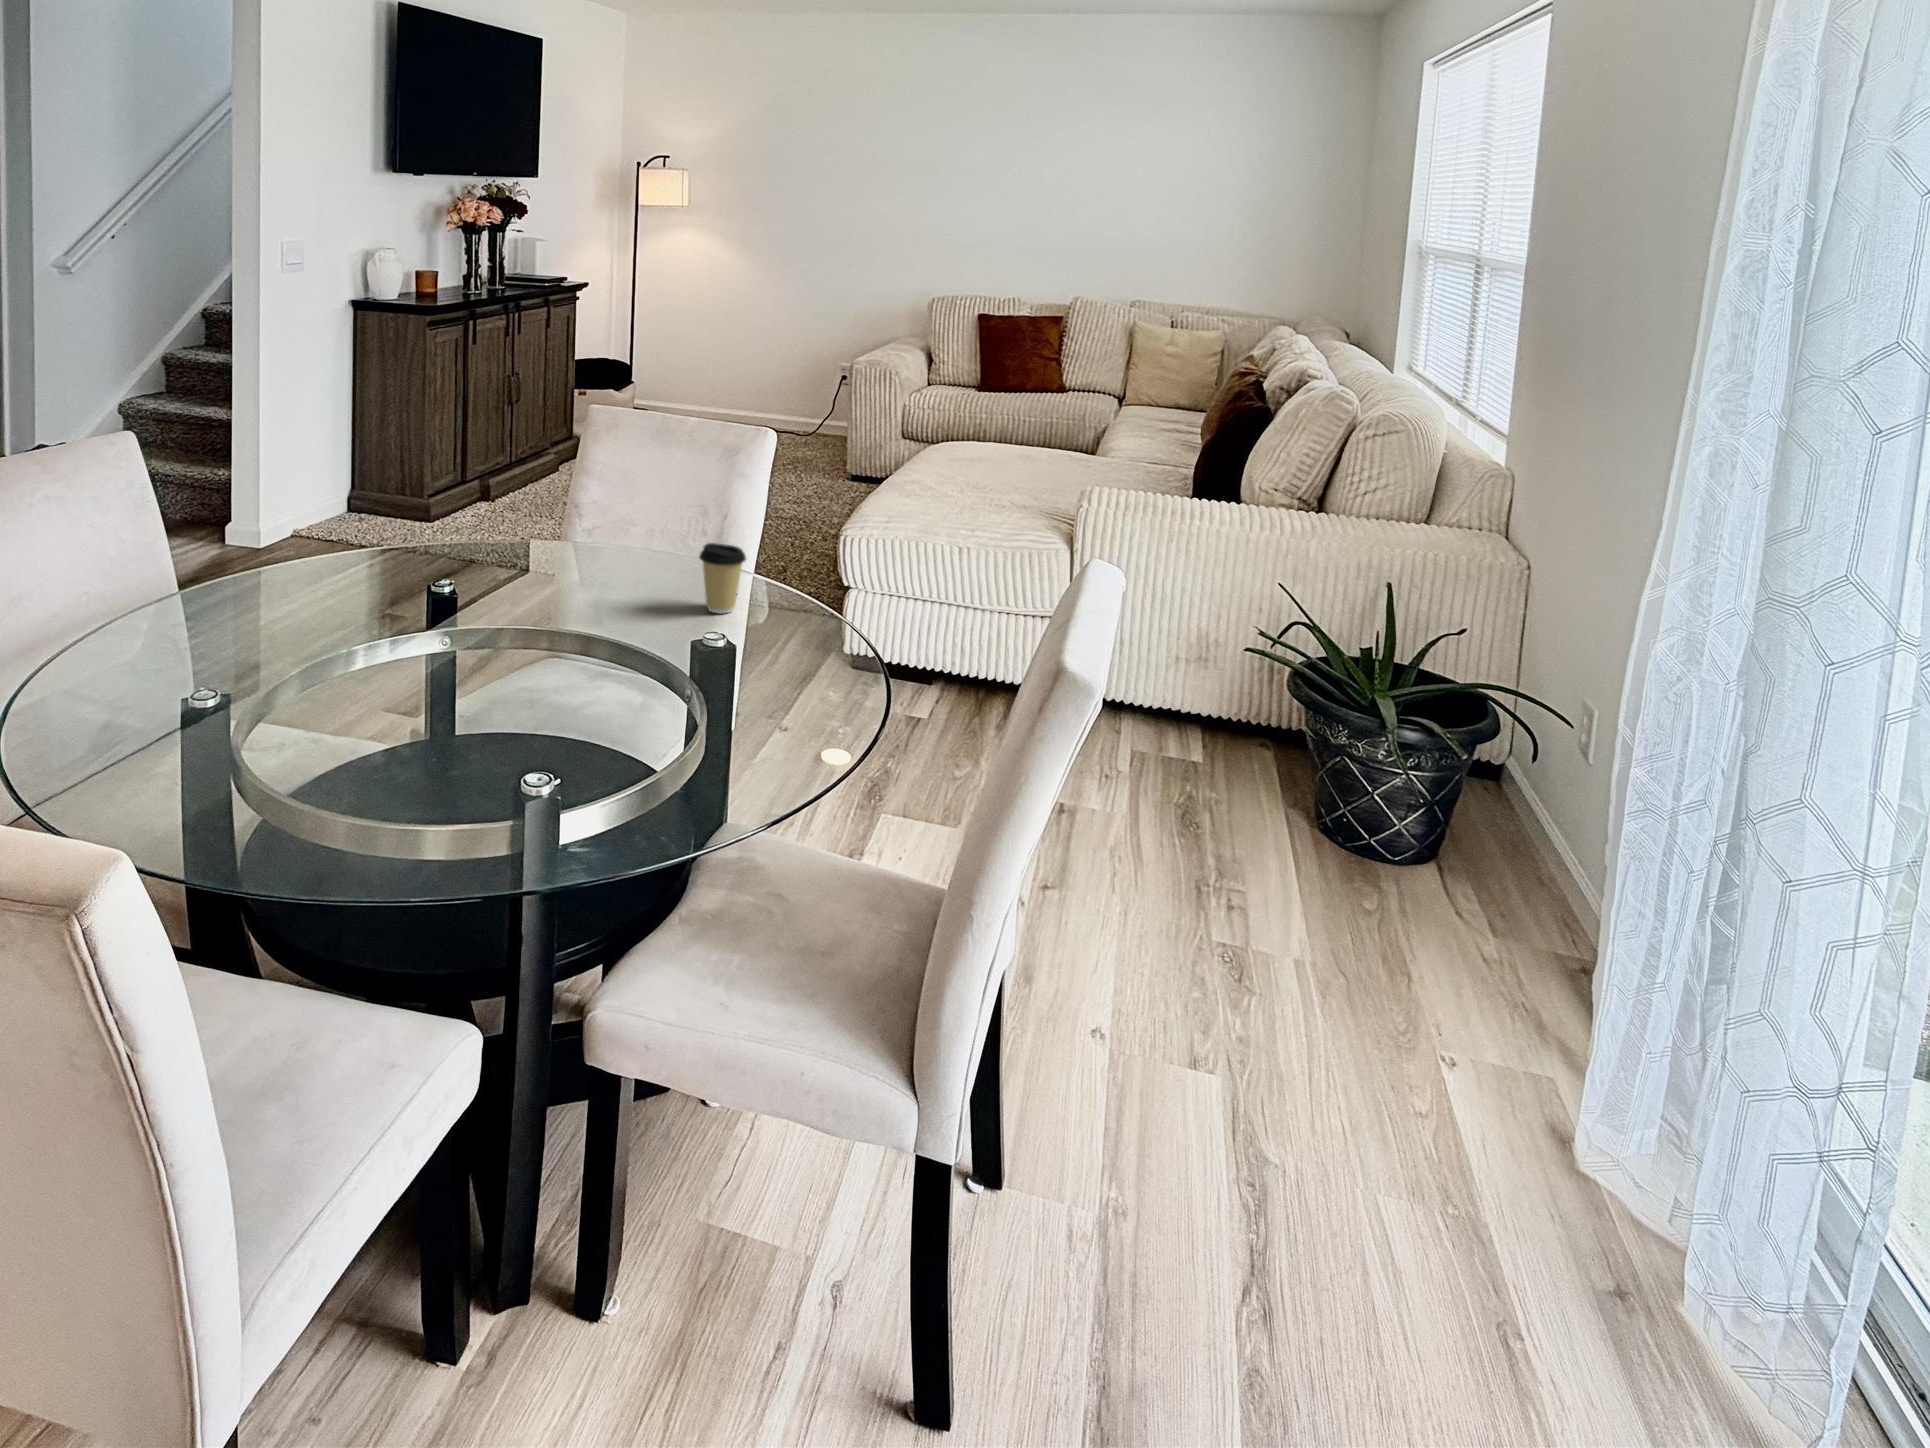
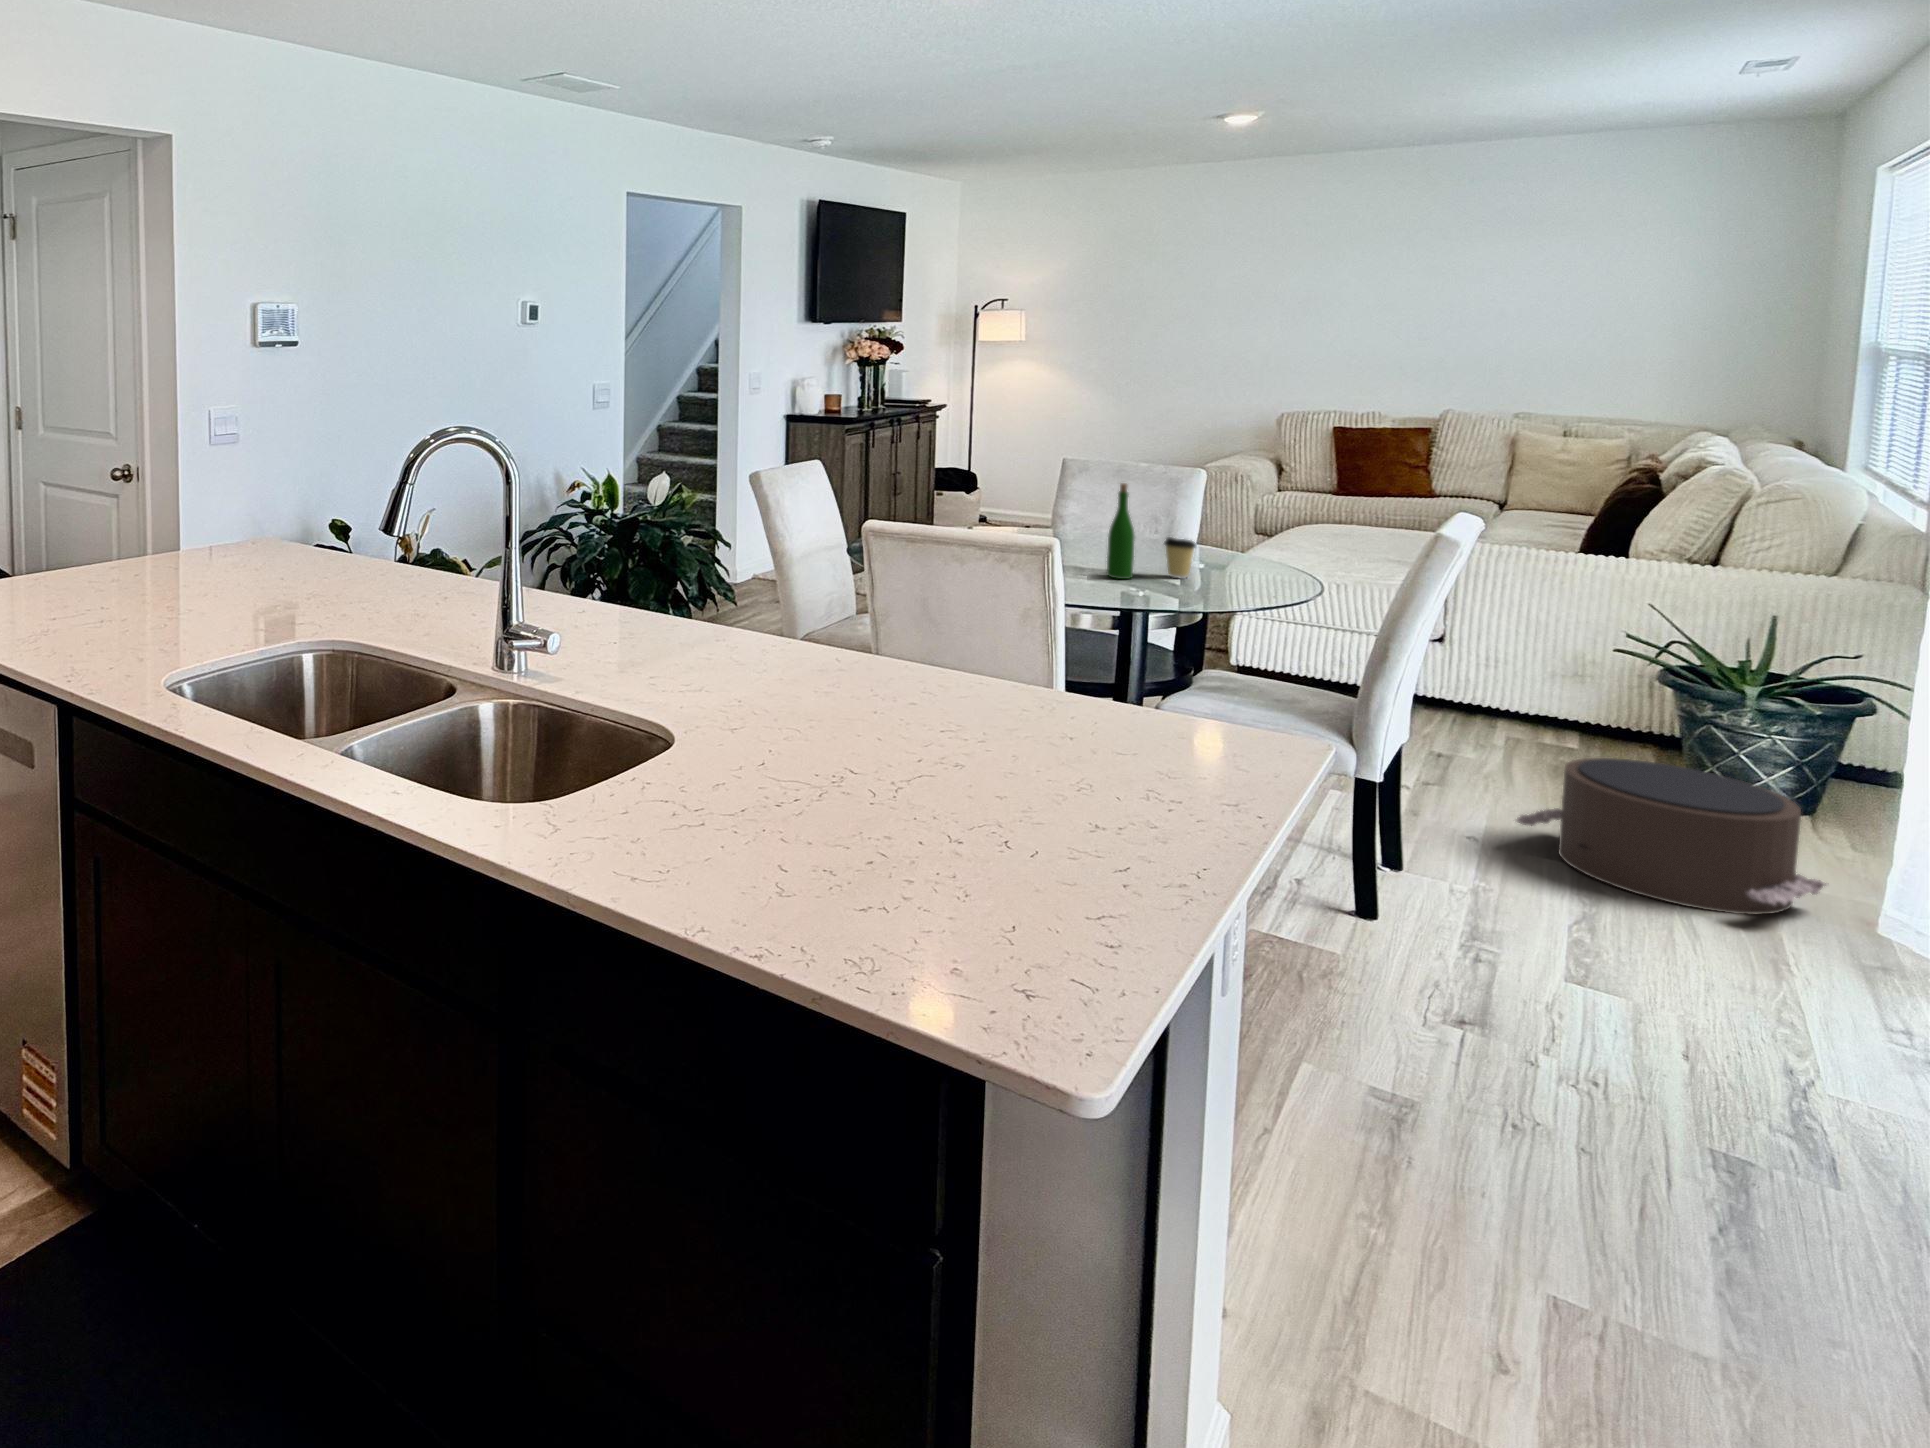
wine bottle: none [613,458,656,622] -> present [1107,483,1134,579]
pouf: none [1146,874,1526,1193] -> present [1516,758,1826,914]

